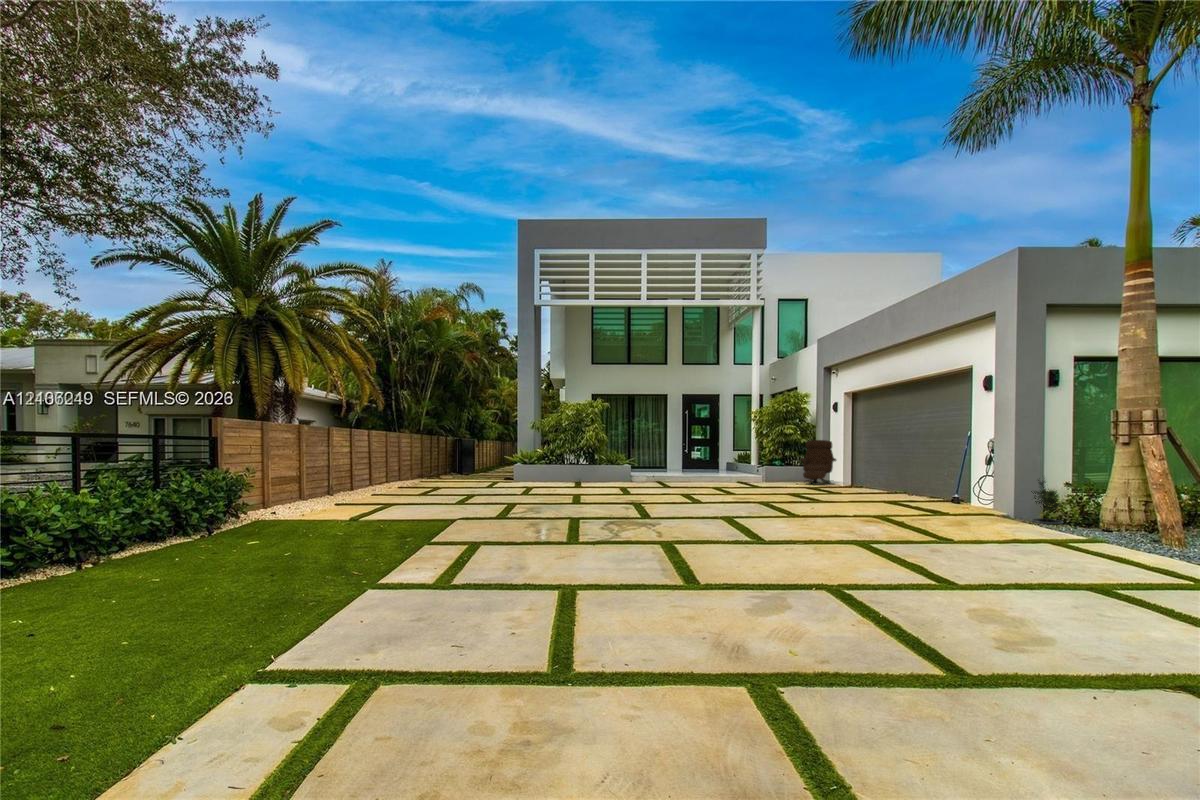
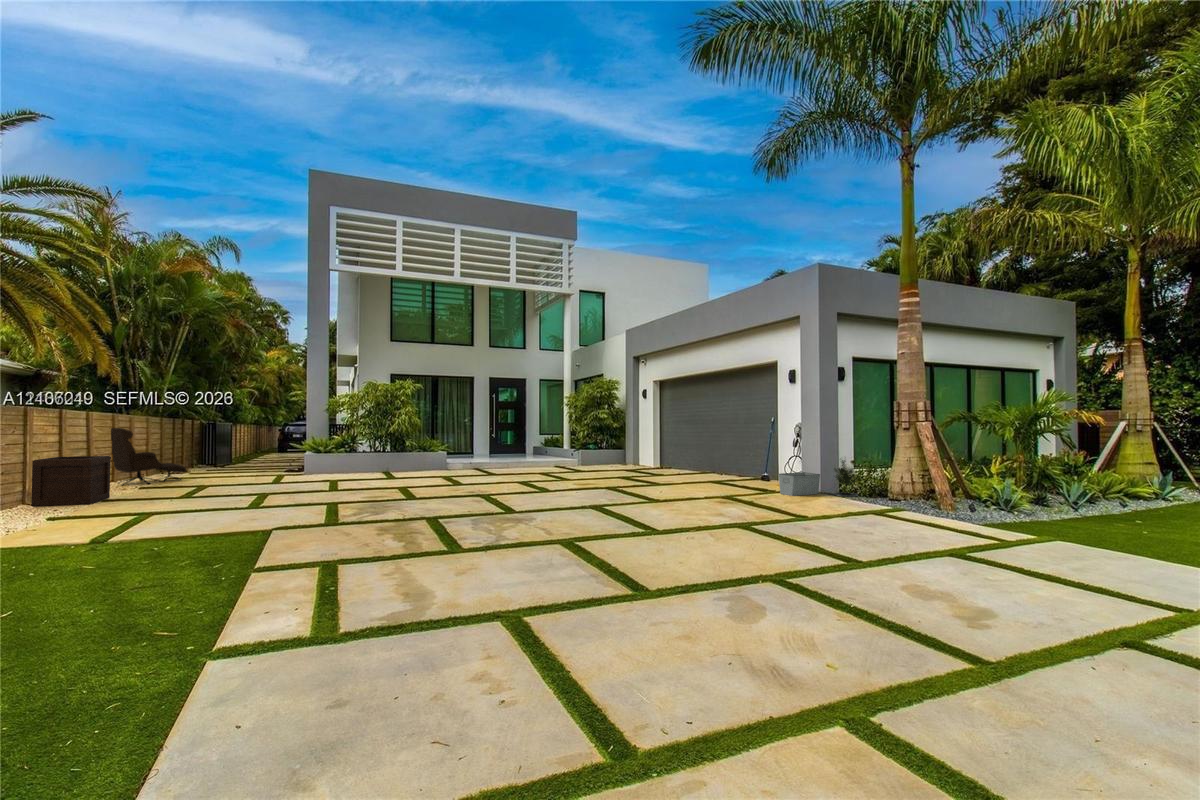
lounge chair: present [800,440,836,485] -> present [111,428,186,485]
wooden crate: none [330,463,377,498] -> present [31,456,111,507]
storage bin: none [958,494,1013,519] -> present [779,472,820,496]

